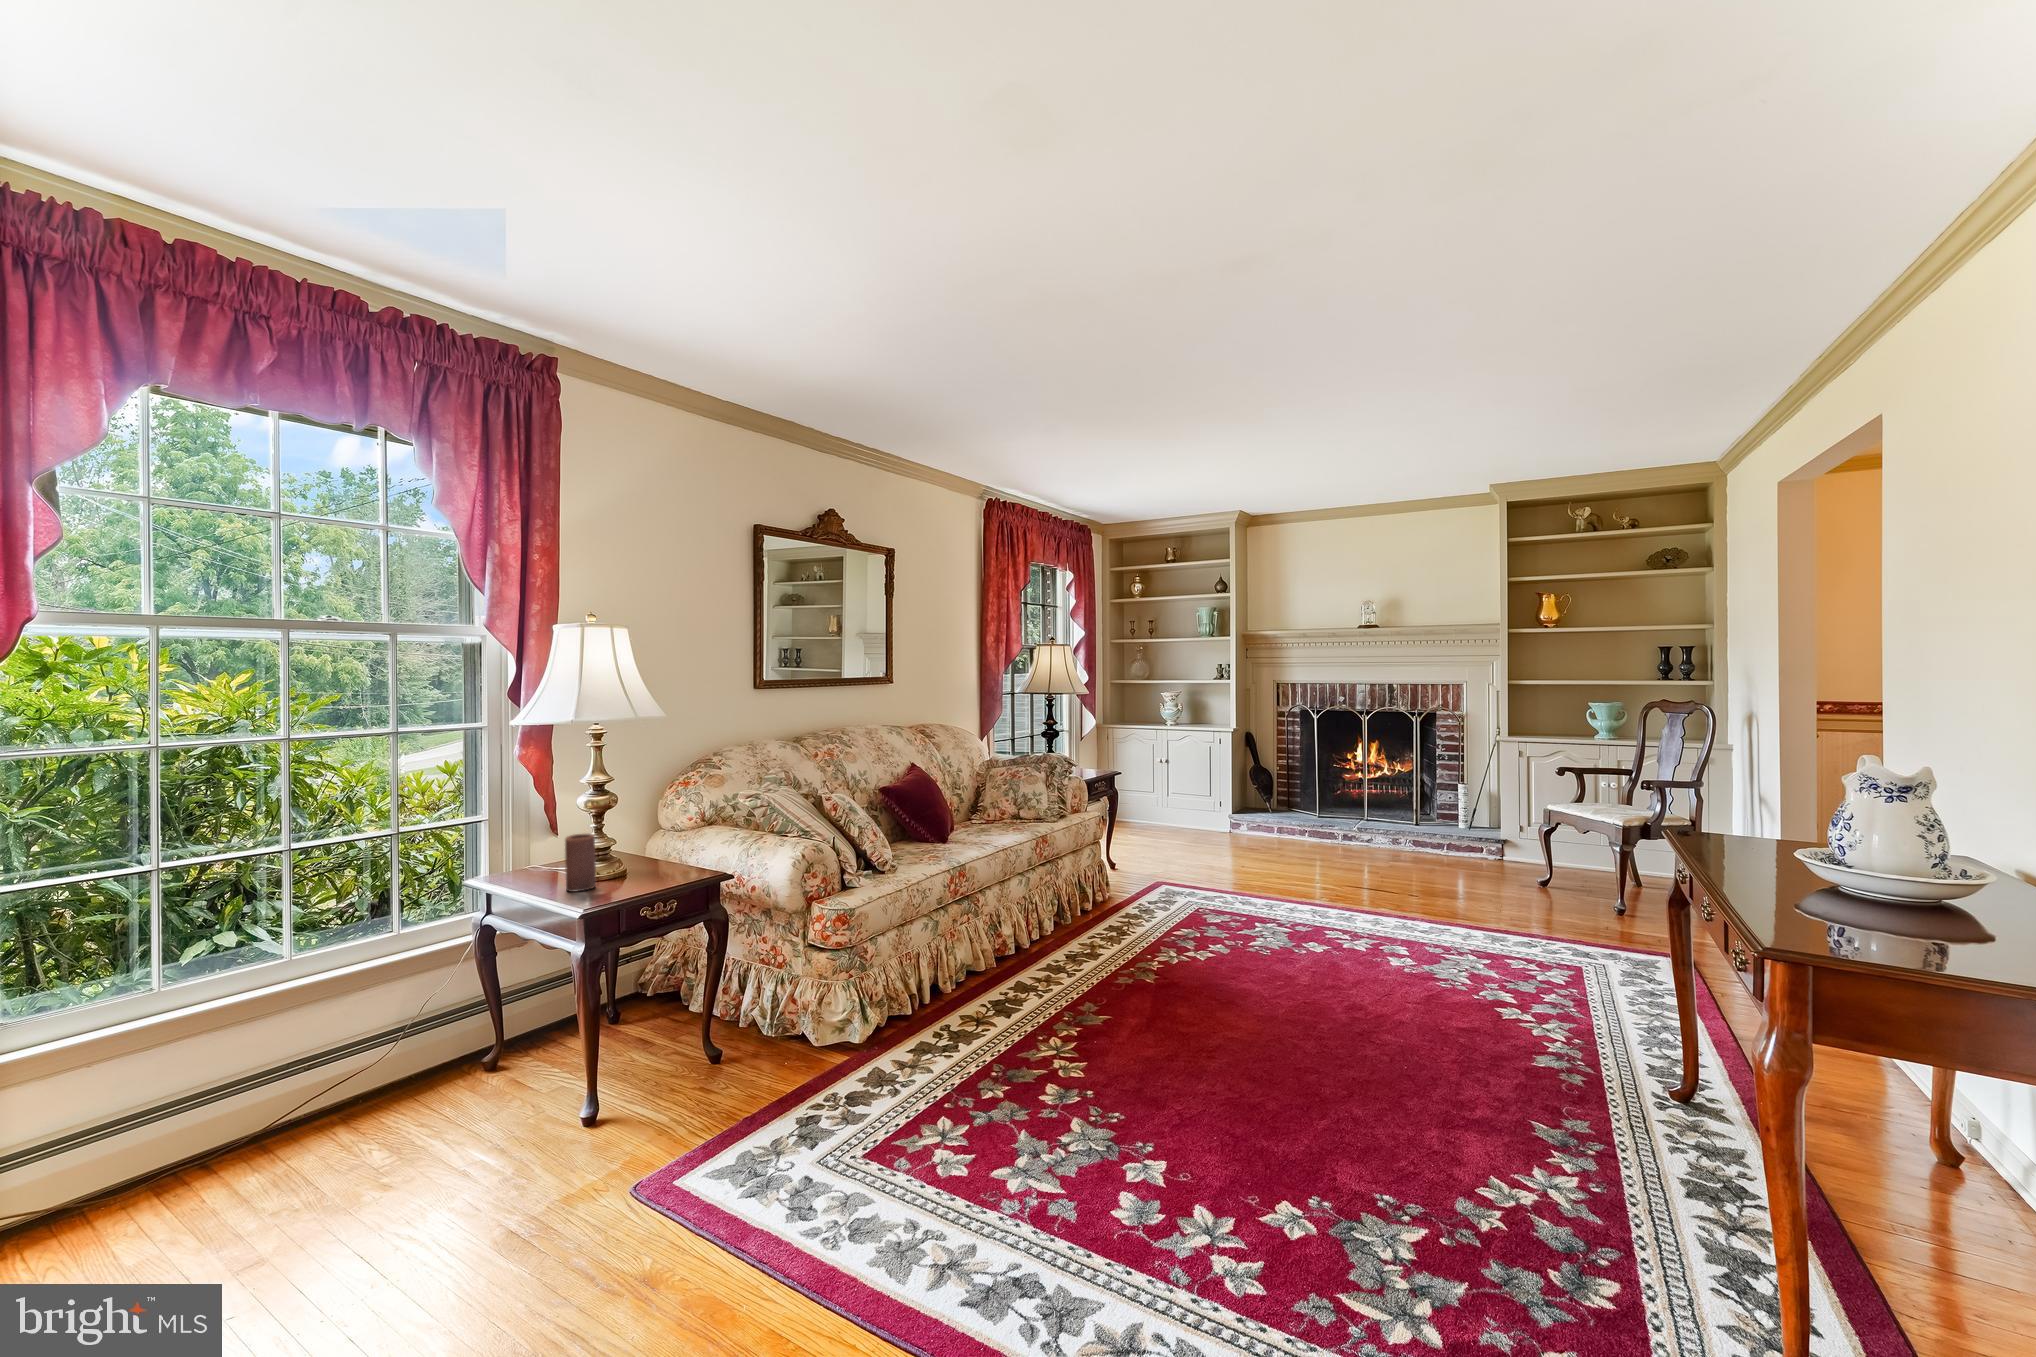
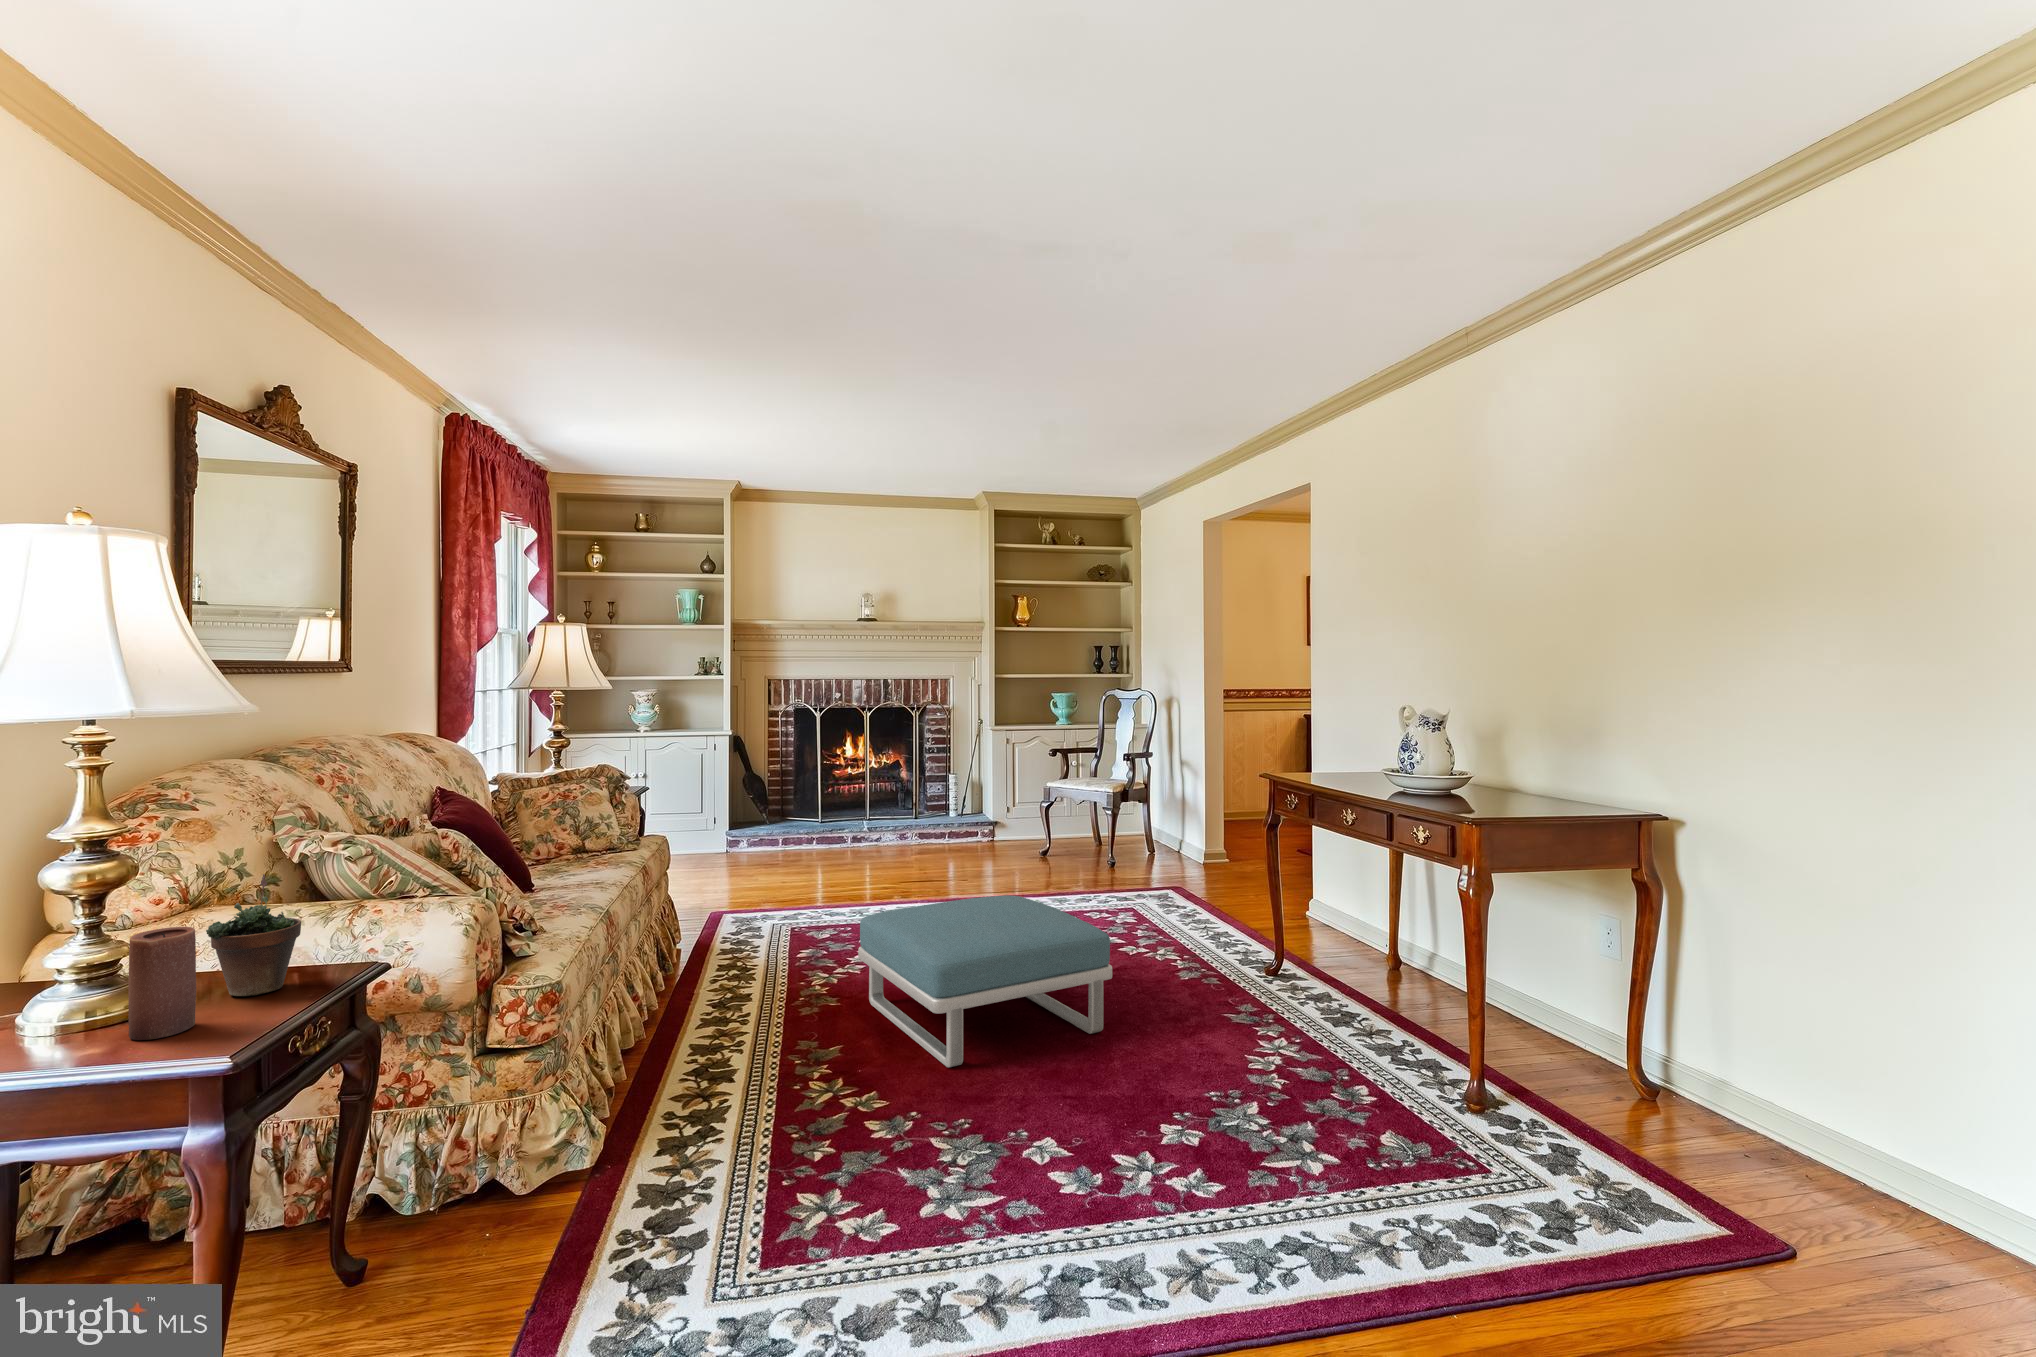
succulent plant: none [619,810,668,879] -> present [206,874,301,996]
footstool: none [1150,910,1369,1088] -> present [858,895,1112,1067]

